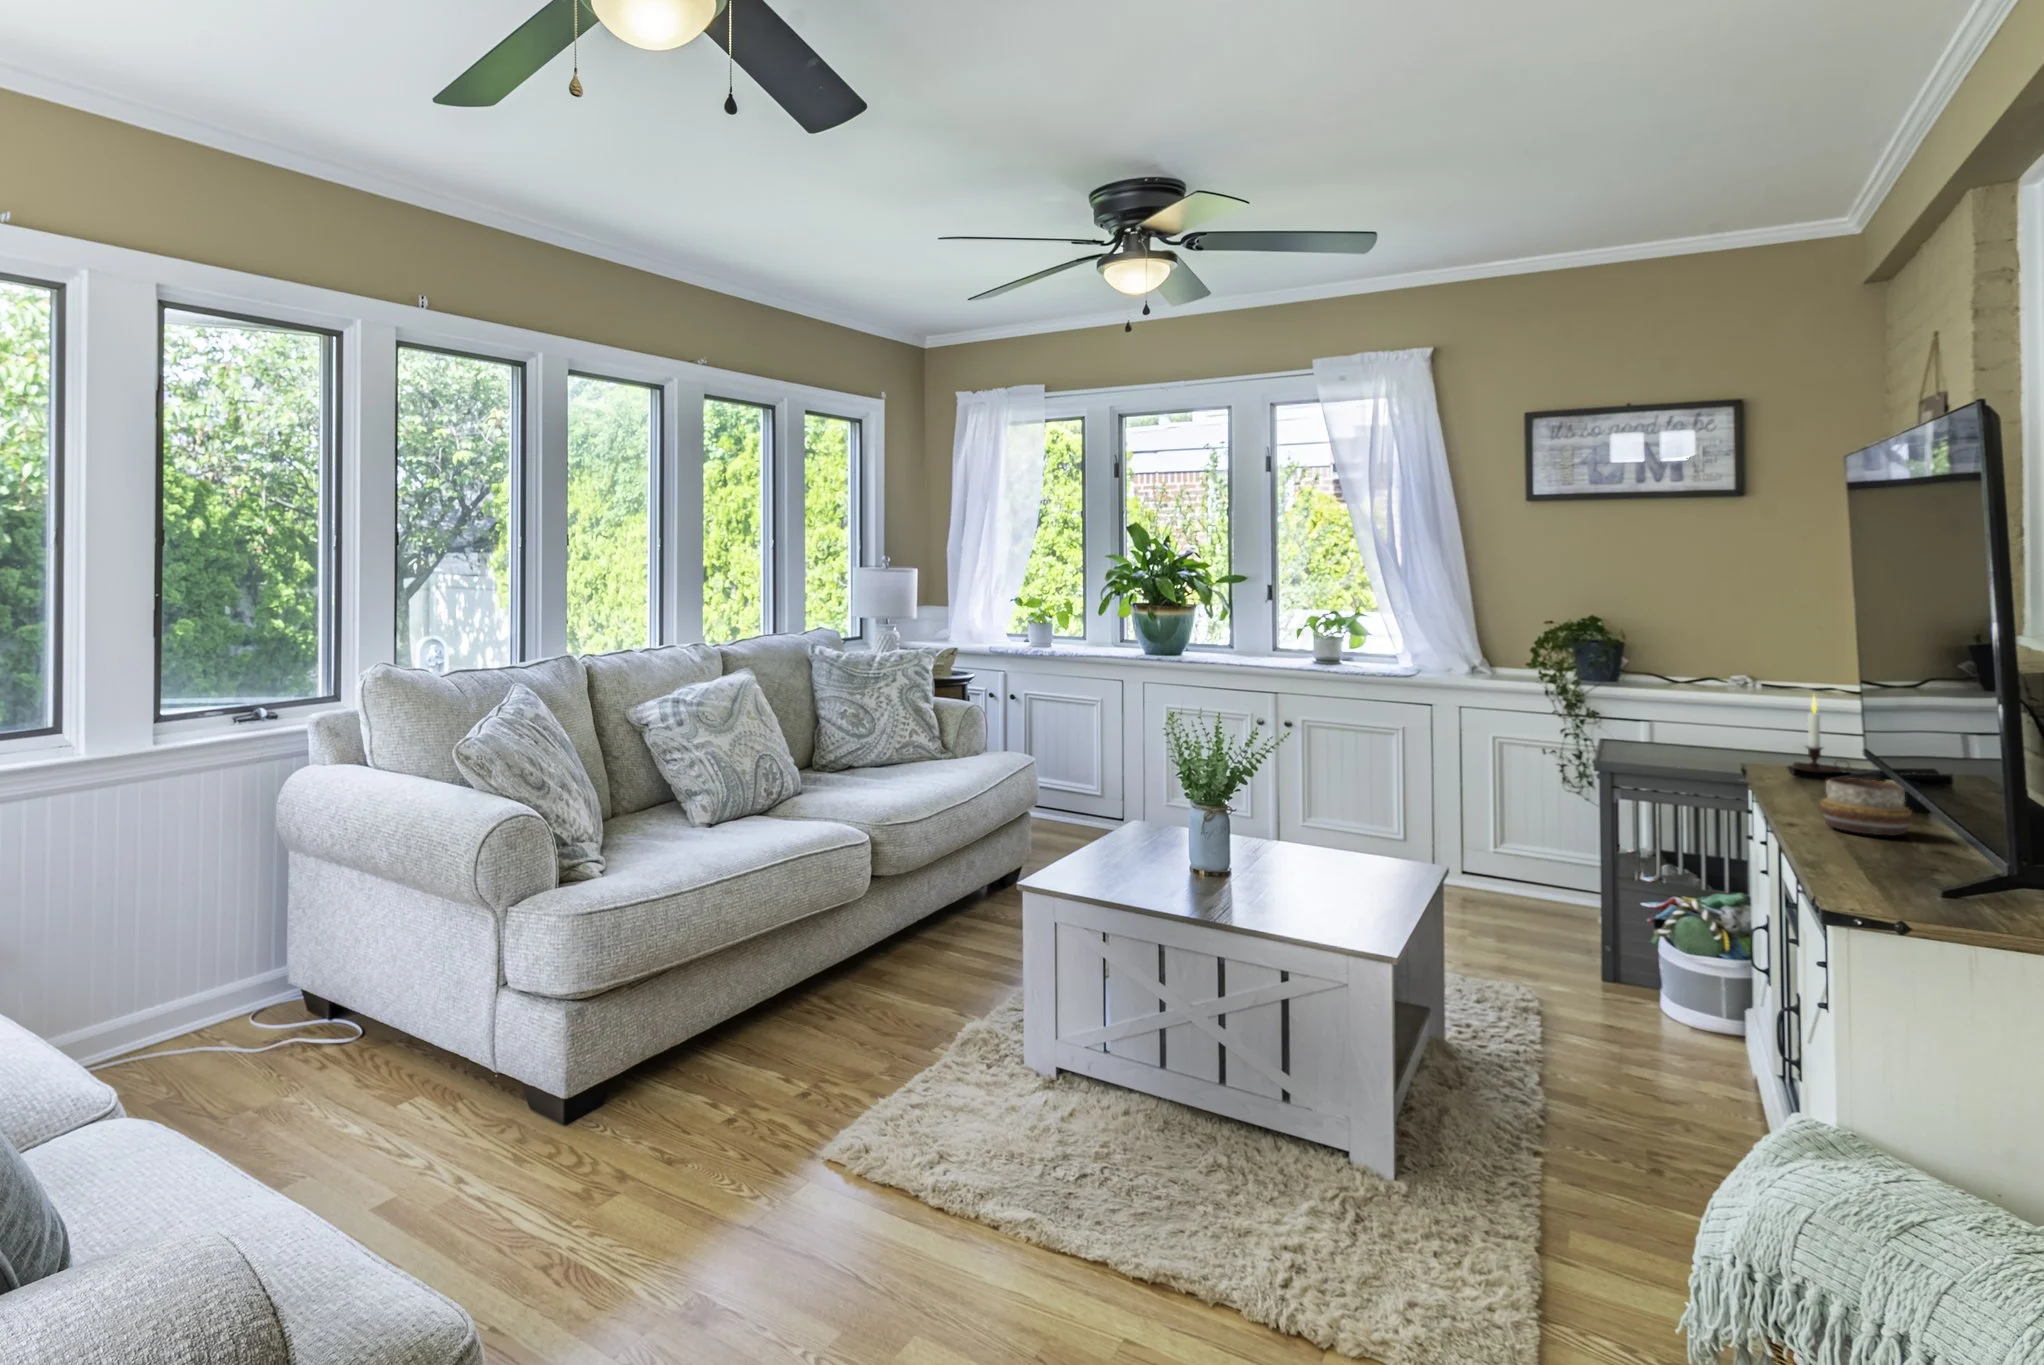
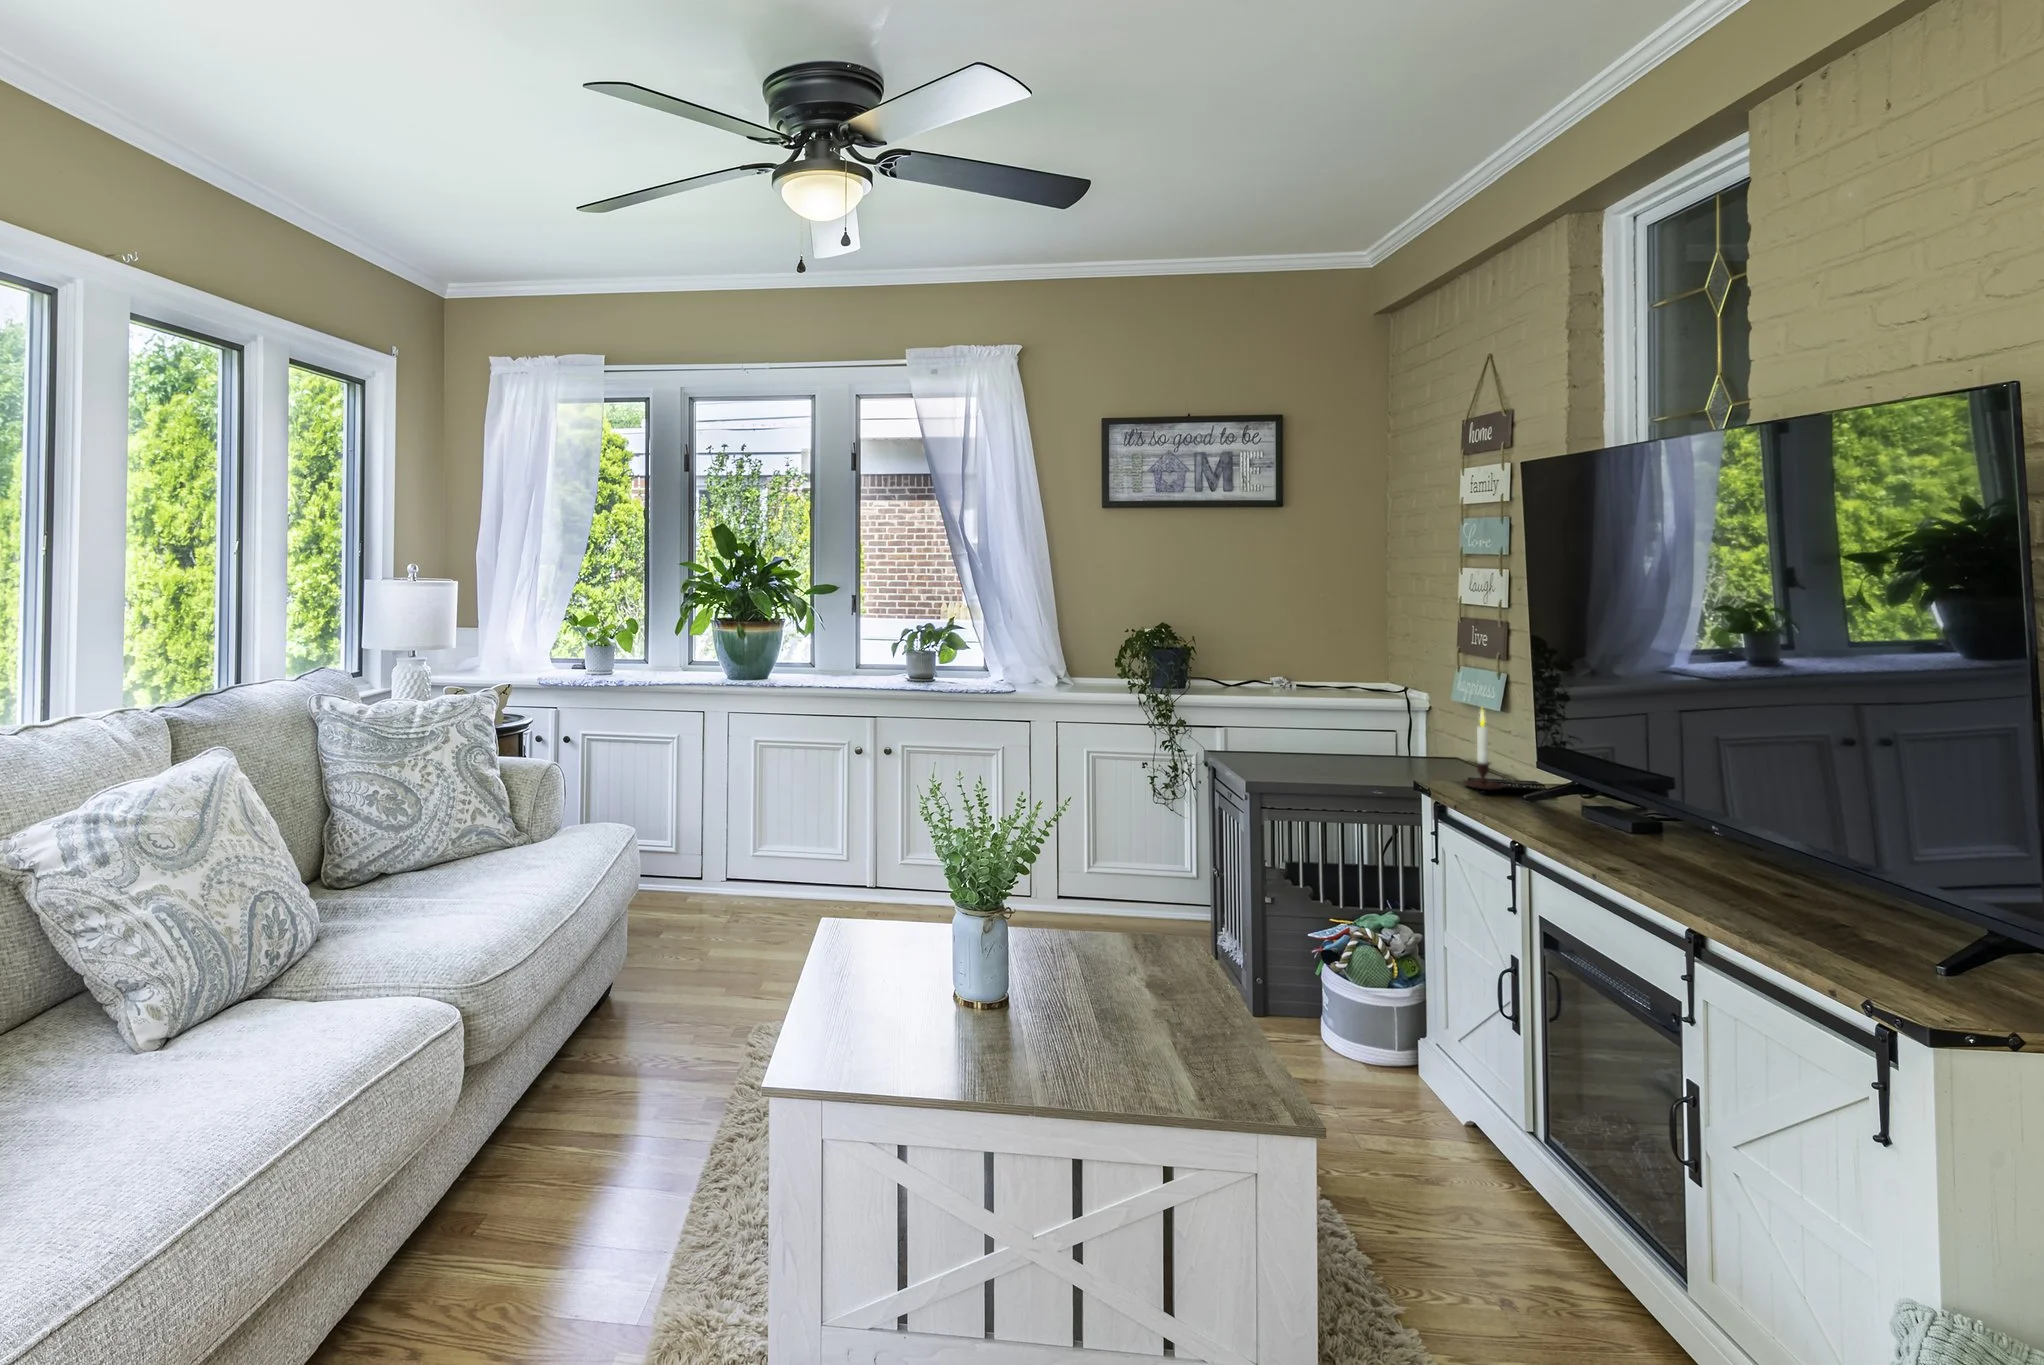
decorative bowl: present [1819,778,1913,835] -> none [1649,818,1750,886]

